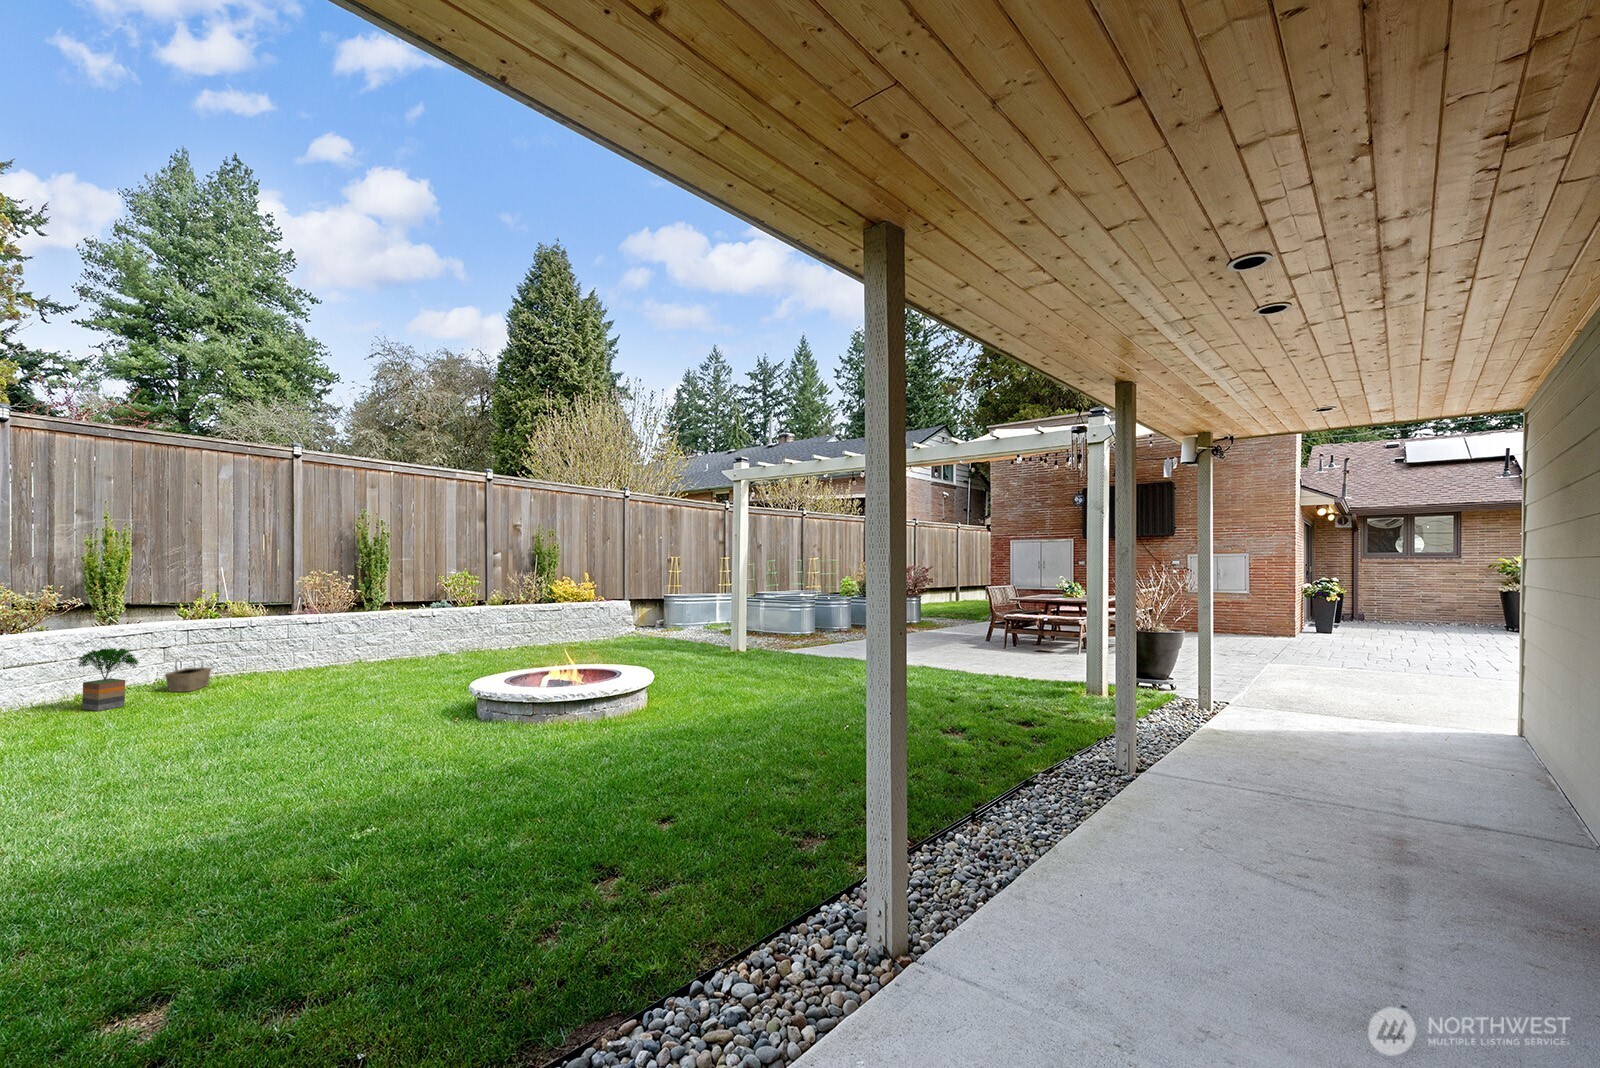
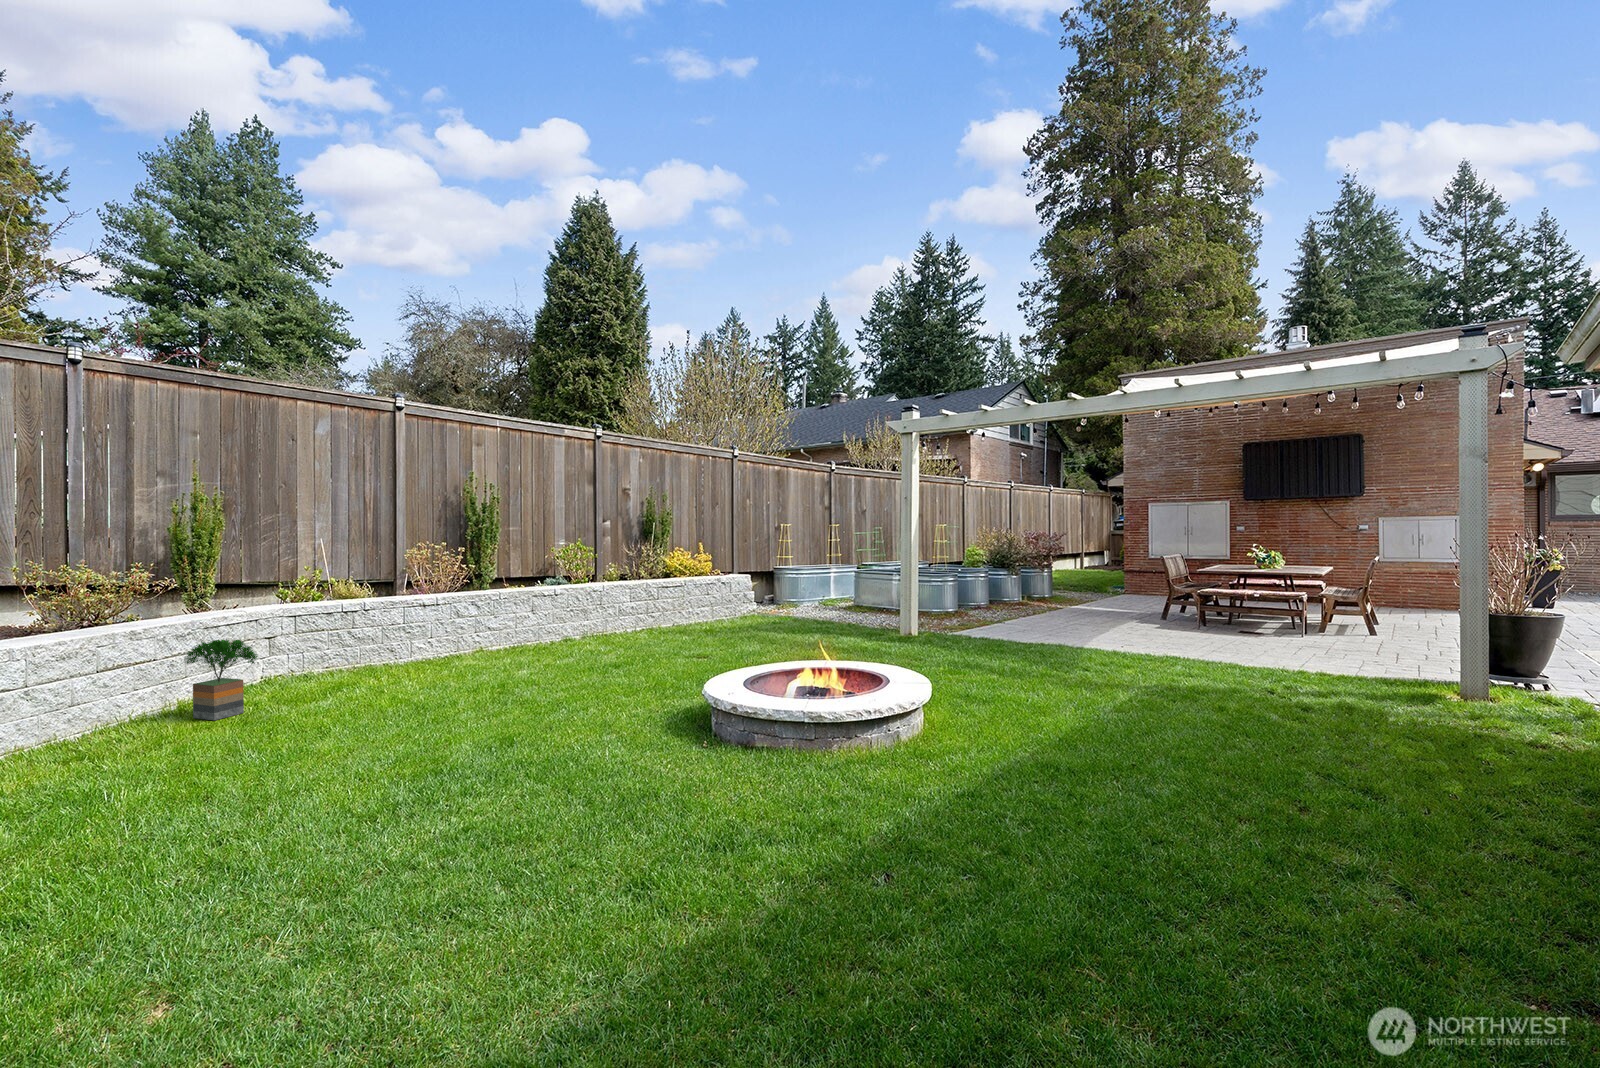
basket: present [165,661,211,692] -> none [282,648,333,693]

